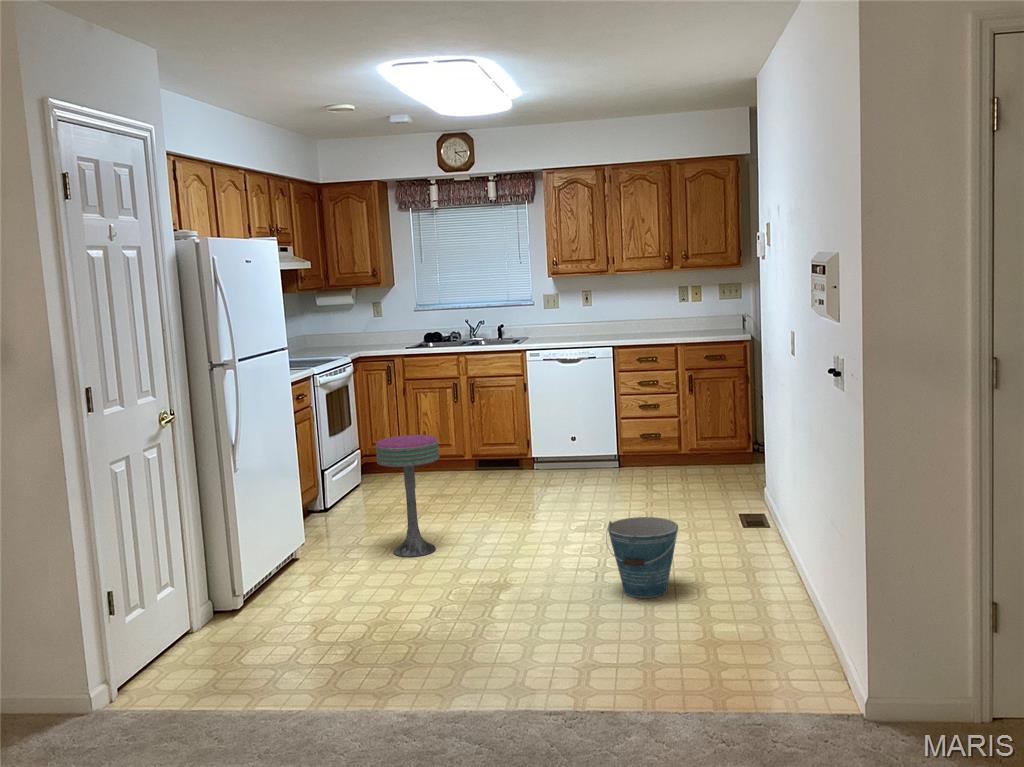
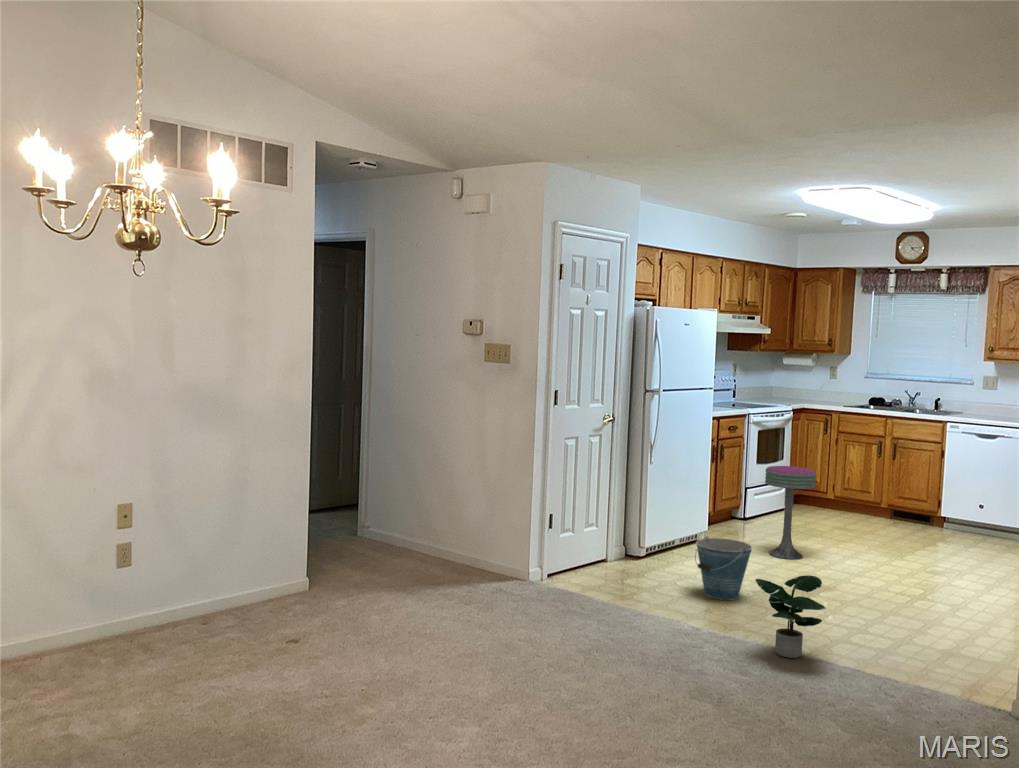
bucket: present [606,517,678,598] -> present [695,536,752,600]
potted plant: none [501,594,609,722] -> present [755,575,825,658]

